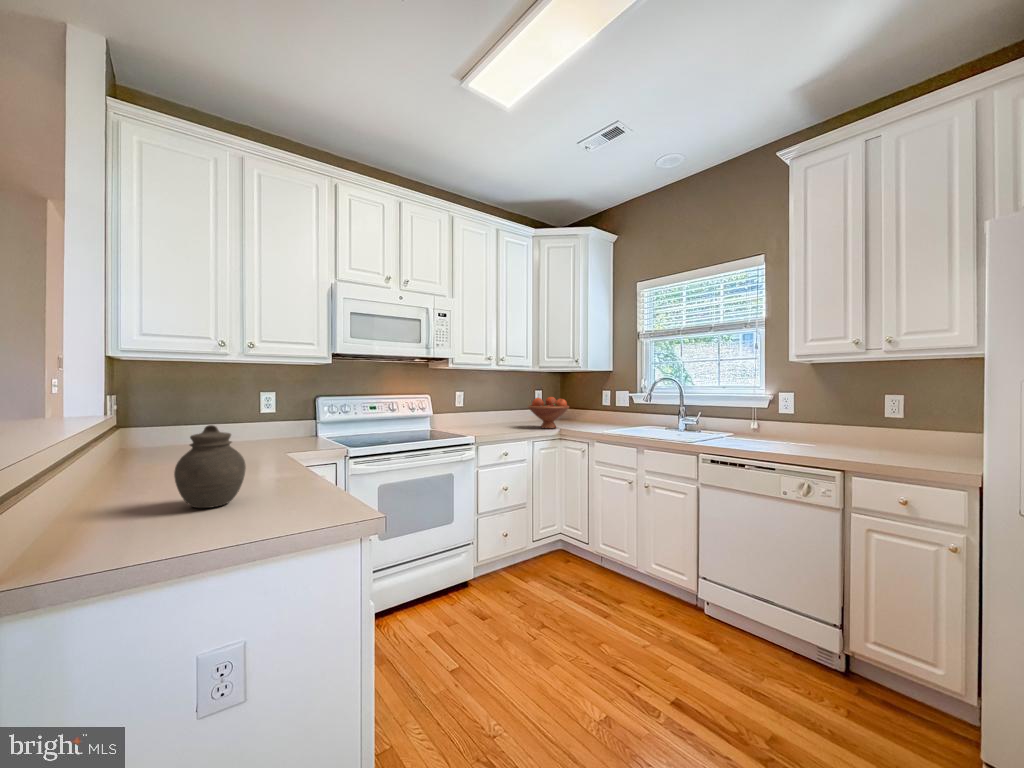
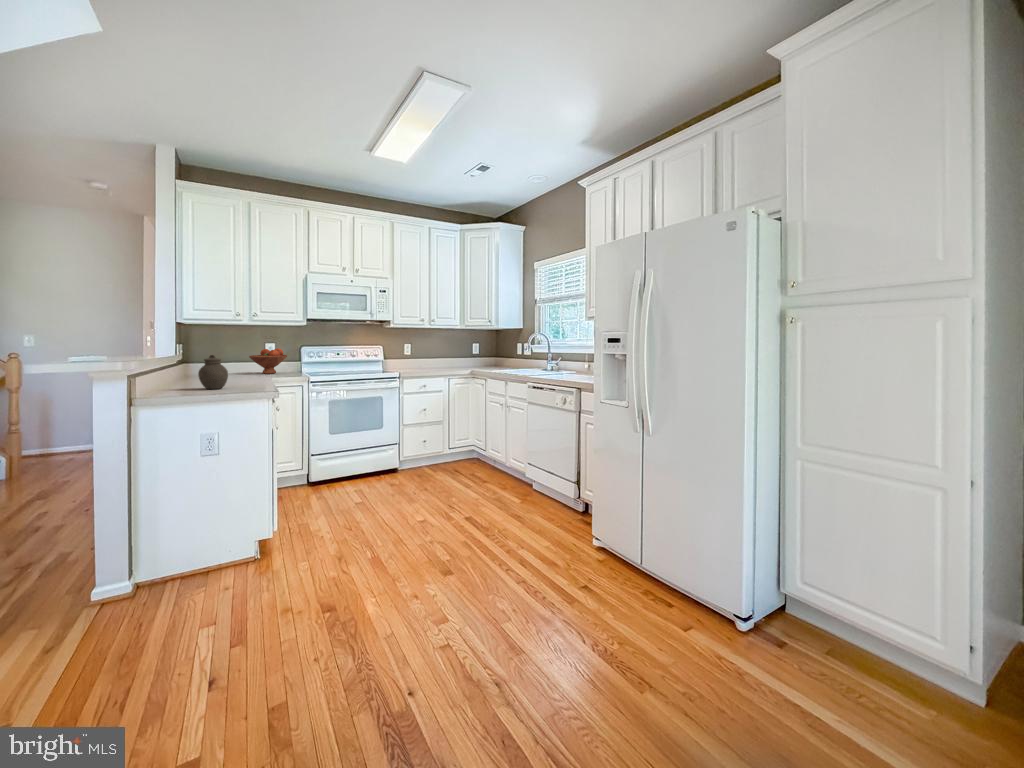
fruit bowl: present [528,397,569,429] -> present [249,348,287,374]

